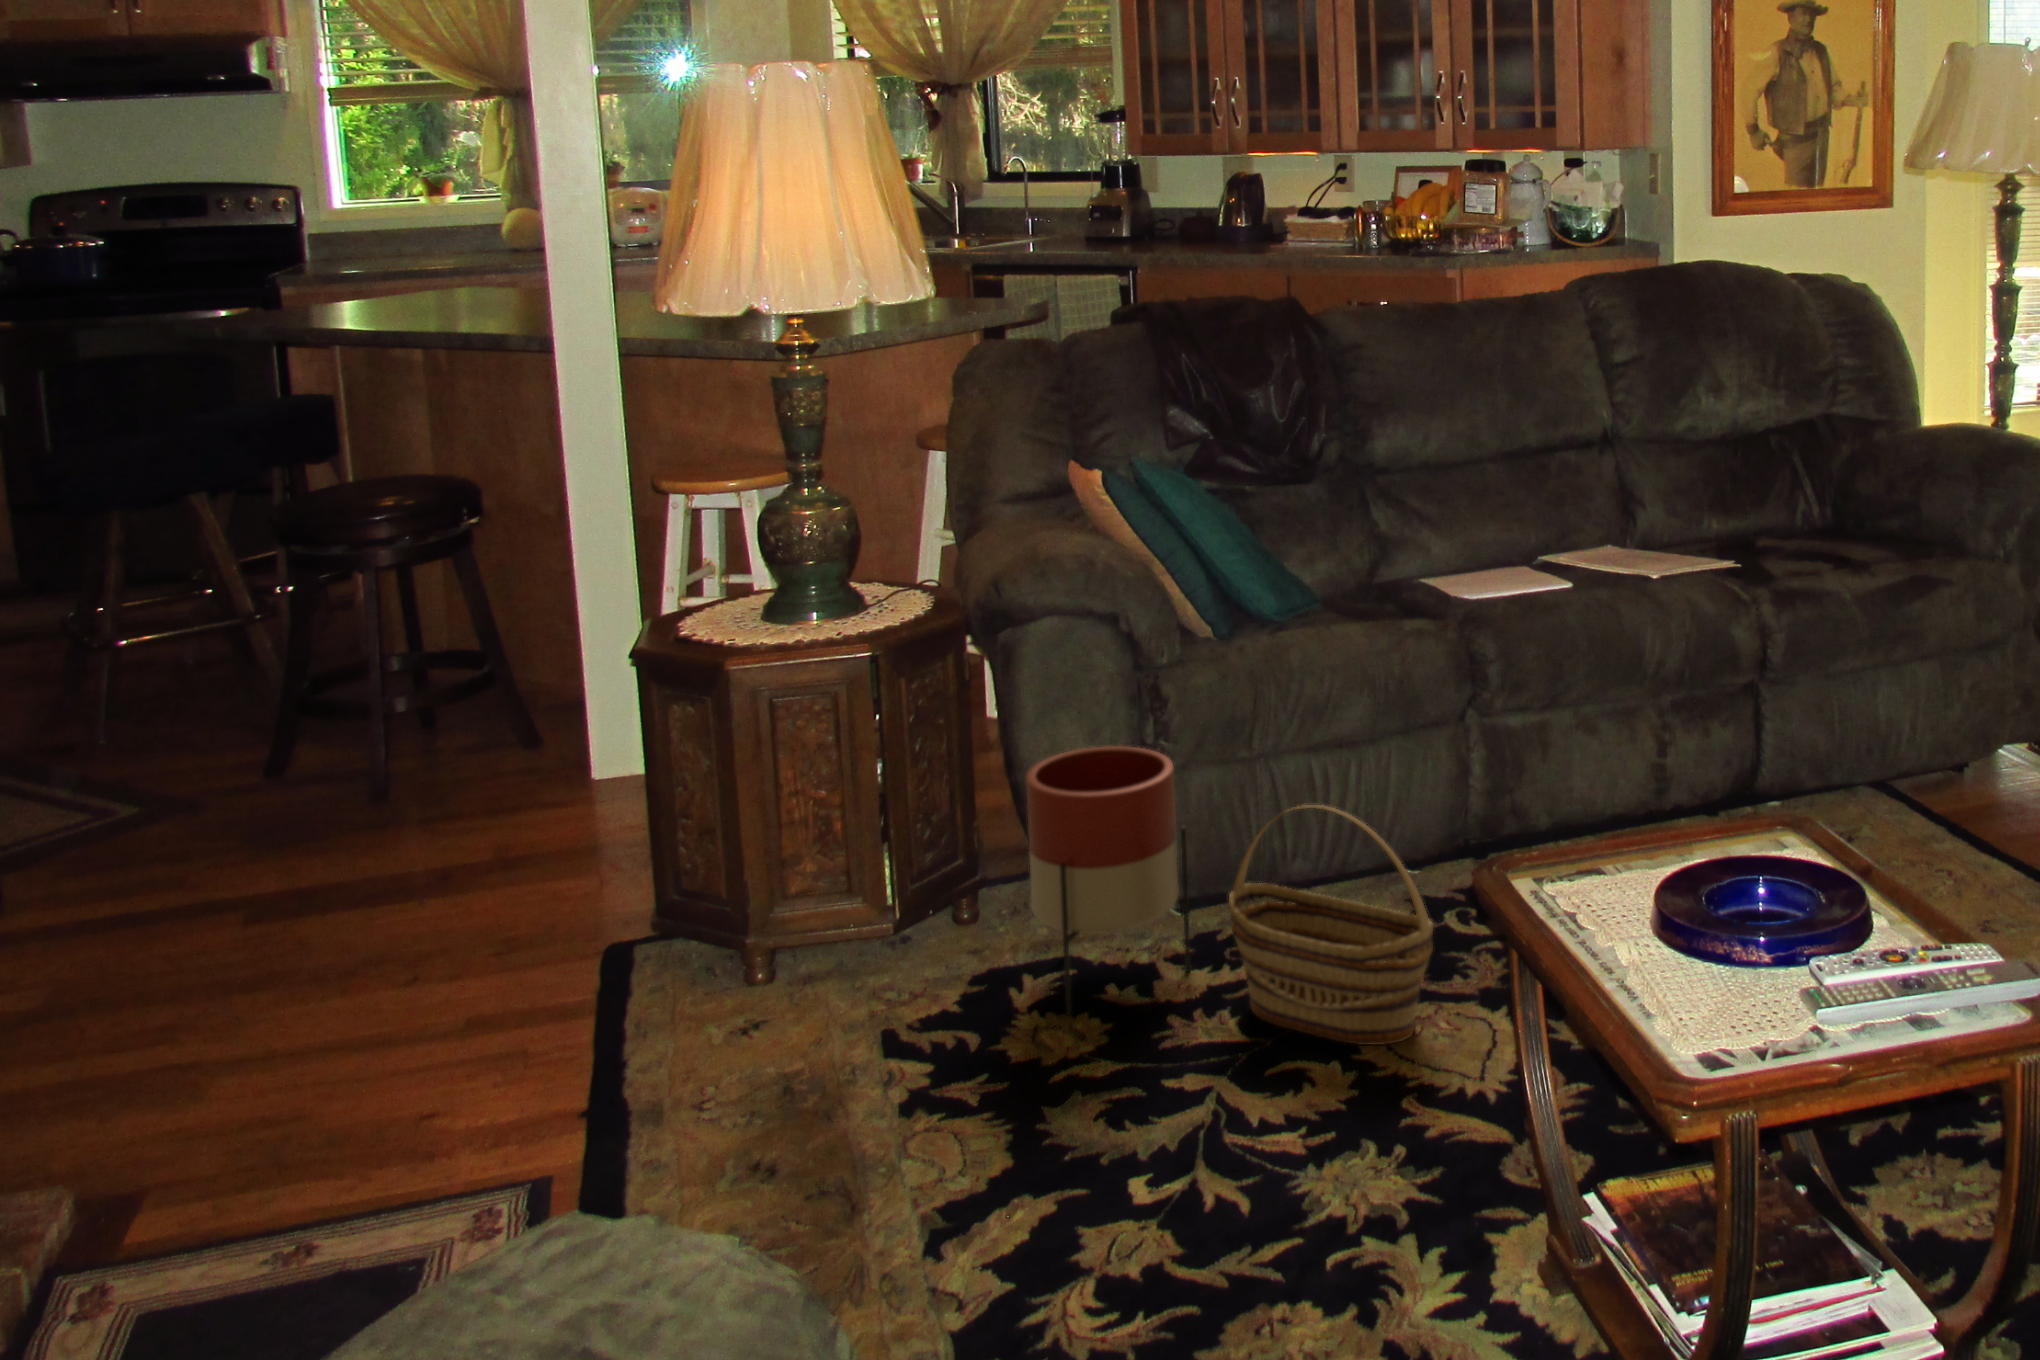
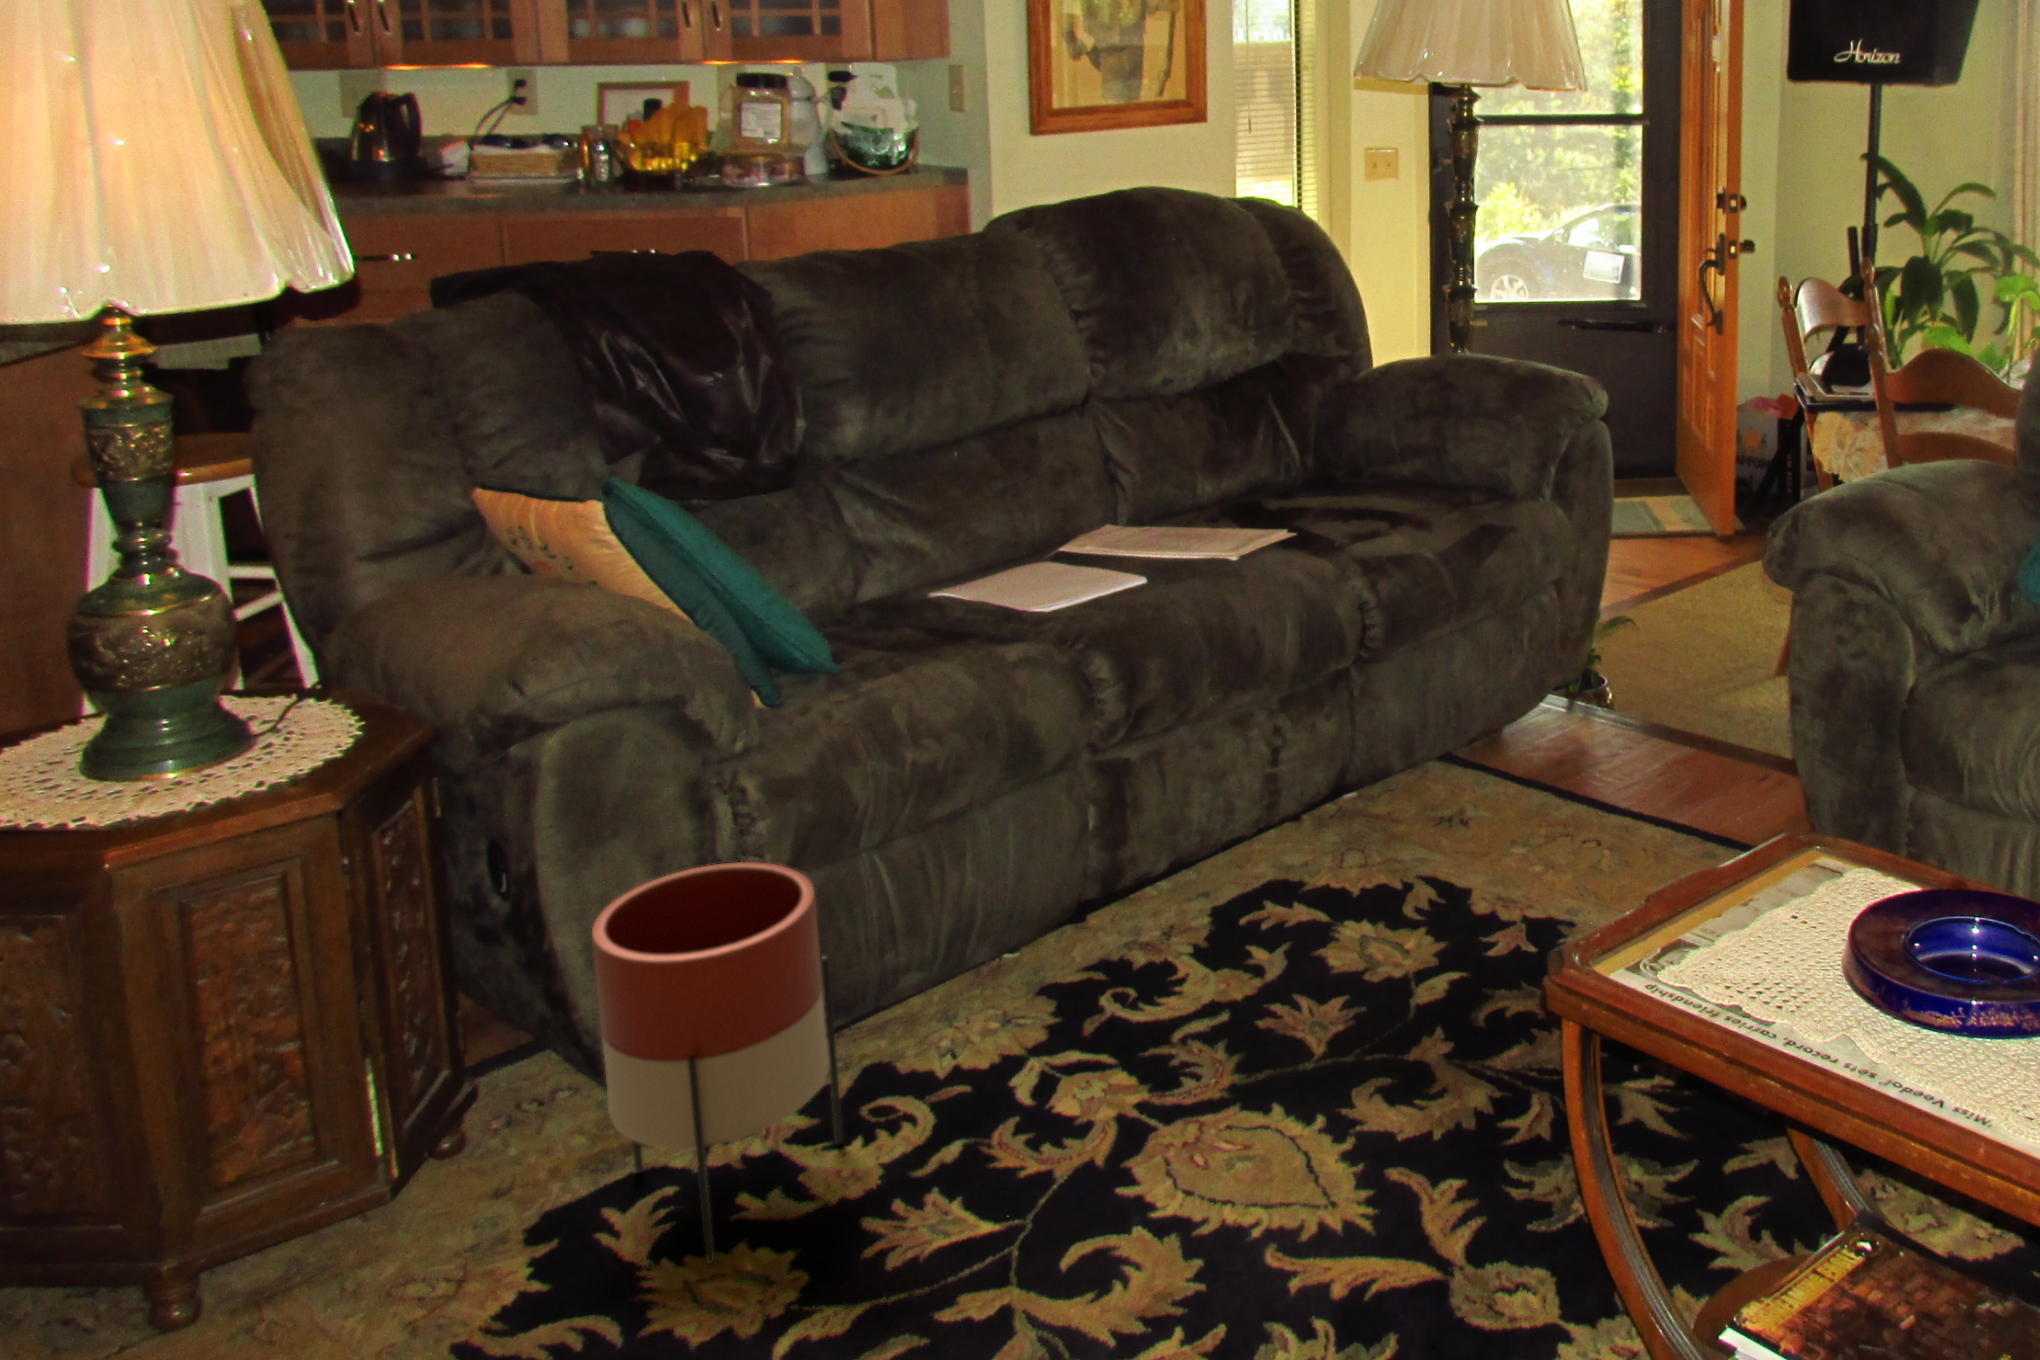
basket: present [1229,805,1433,1045] -> none [930,889,1231,1188]

